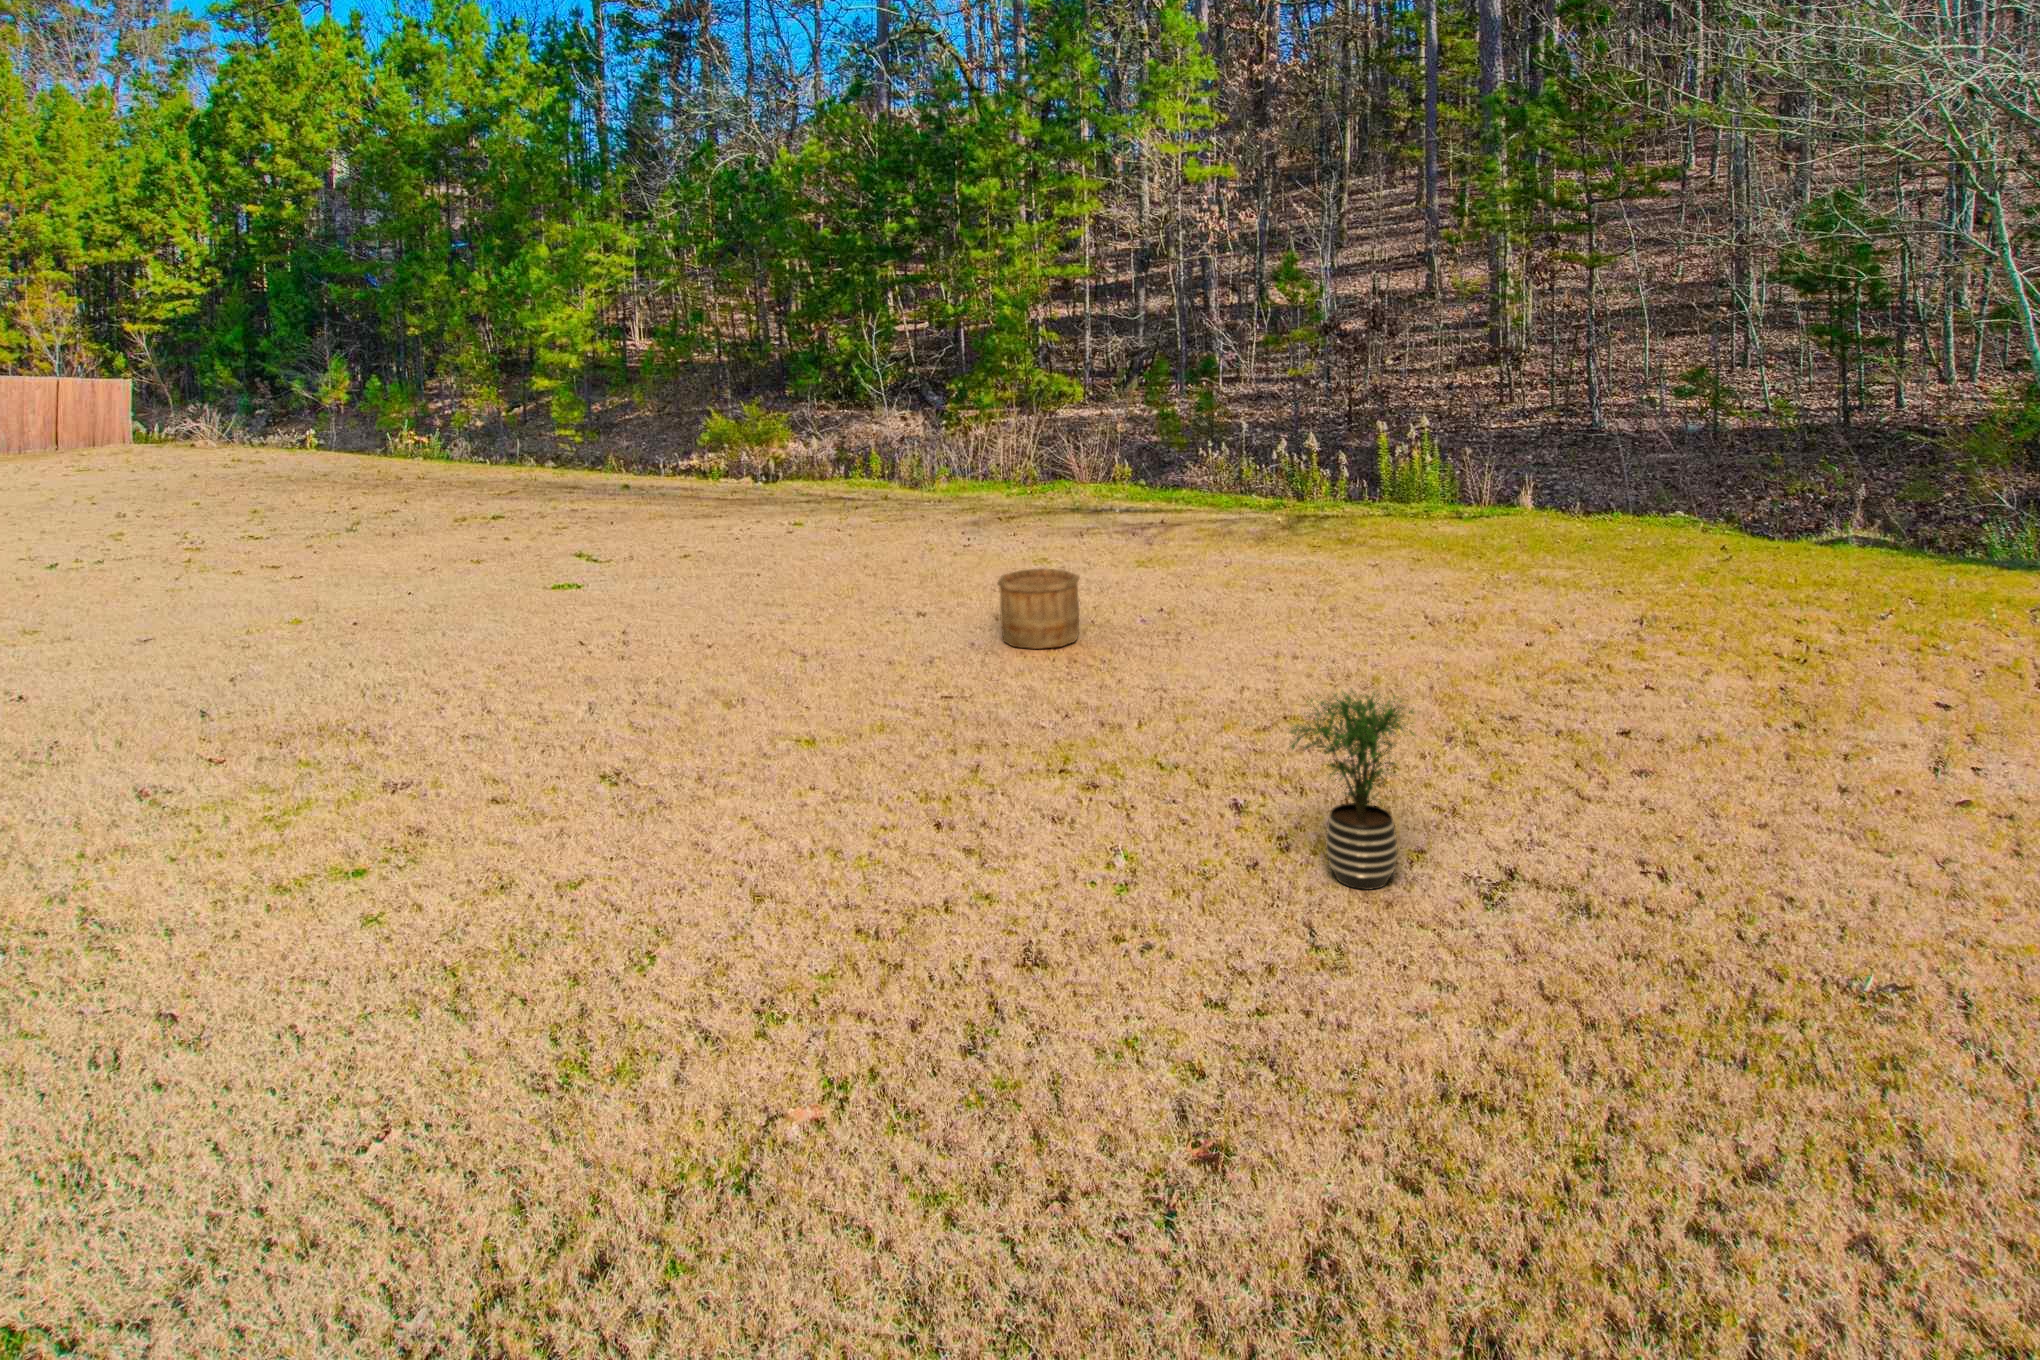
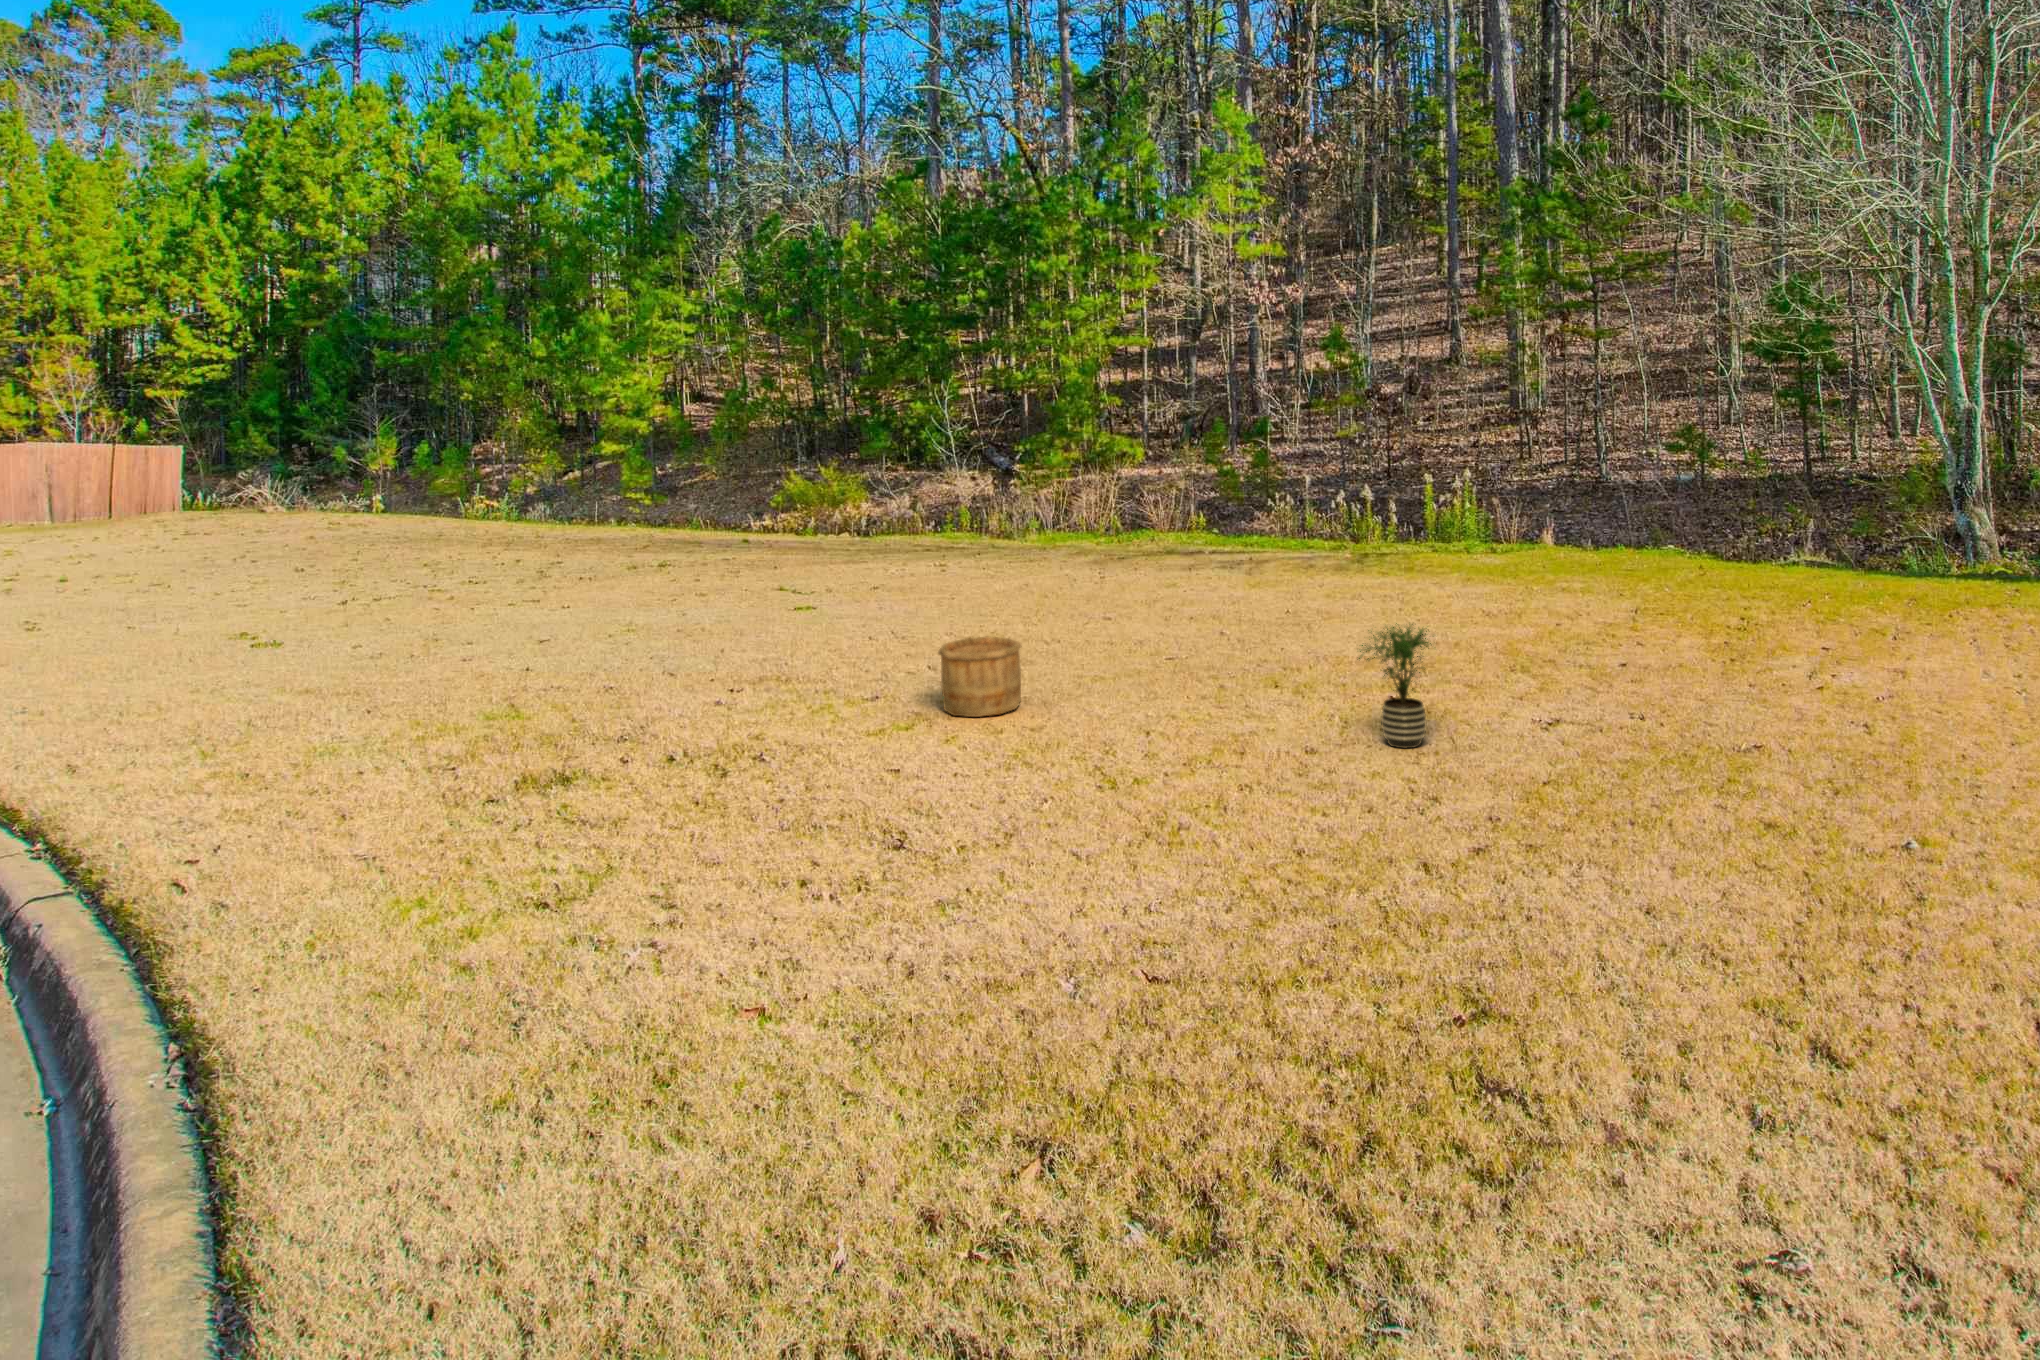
wooden bucket: present [998,568,1080,649] -> present [938,637,1021,717]

